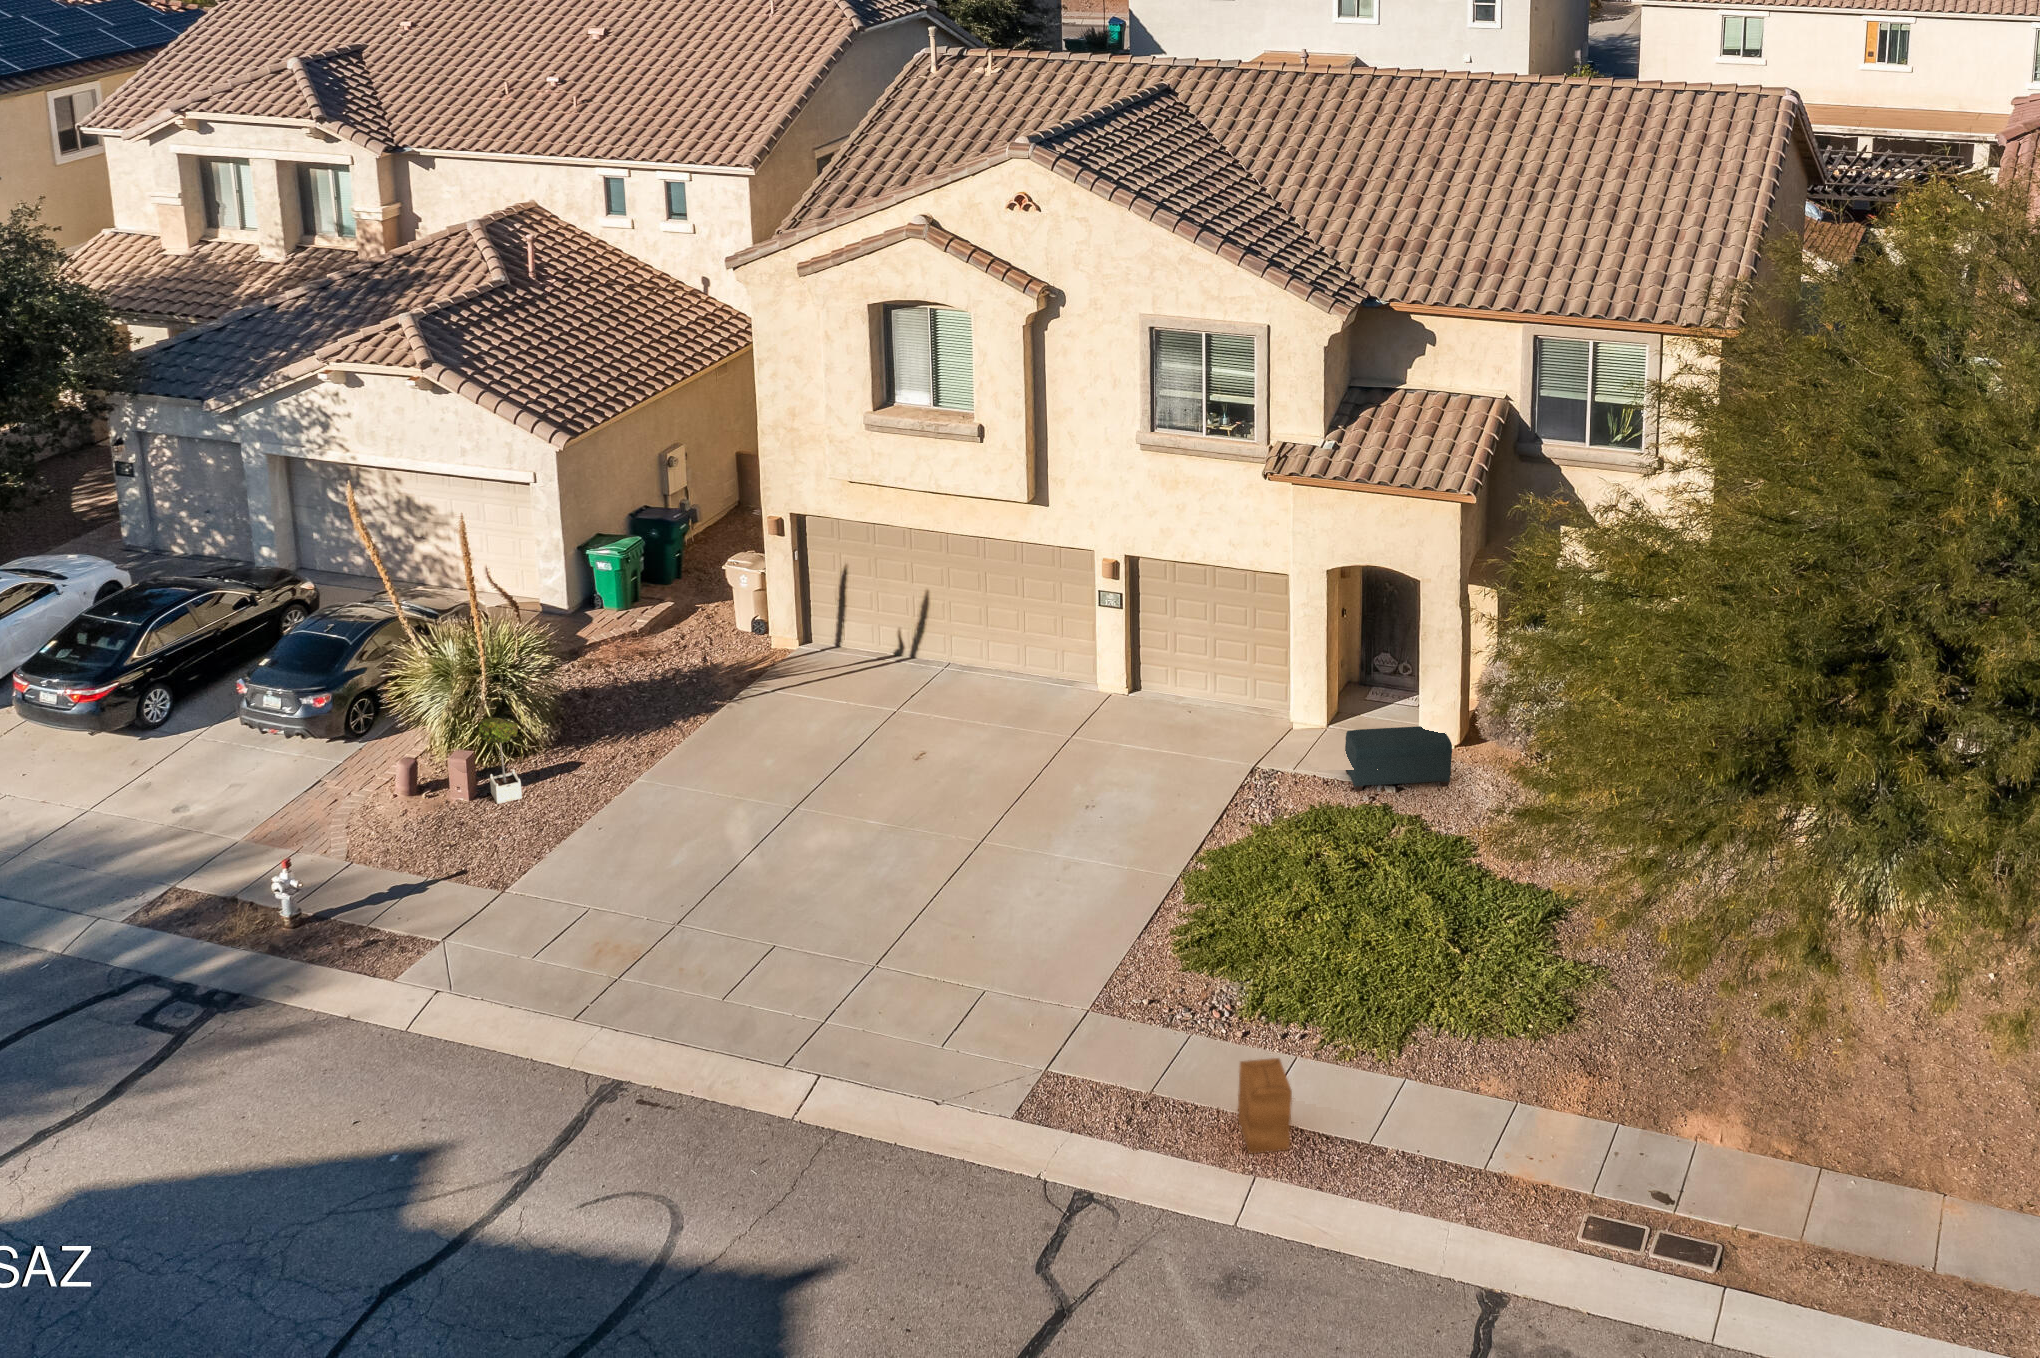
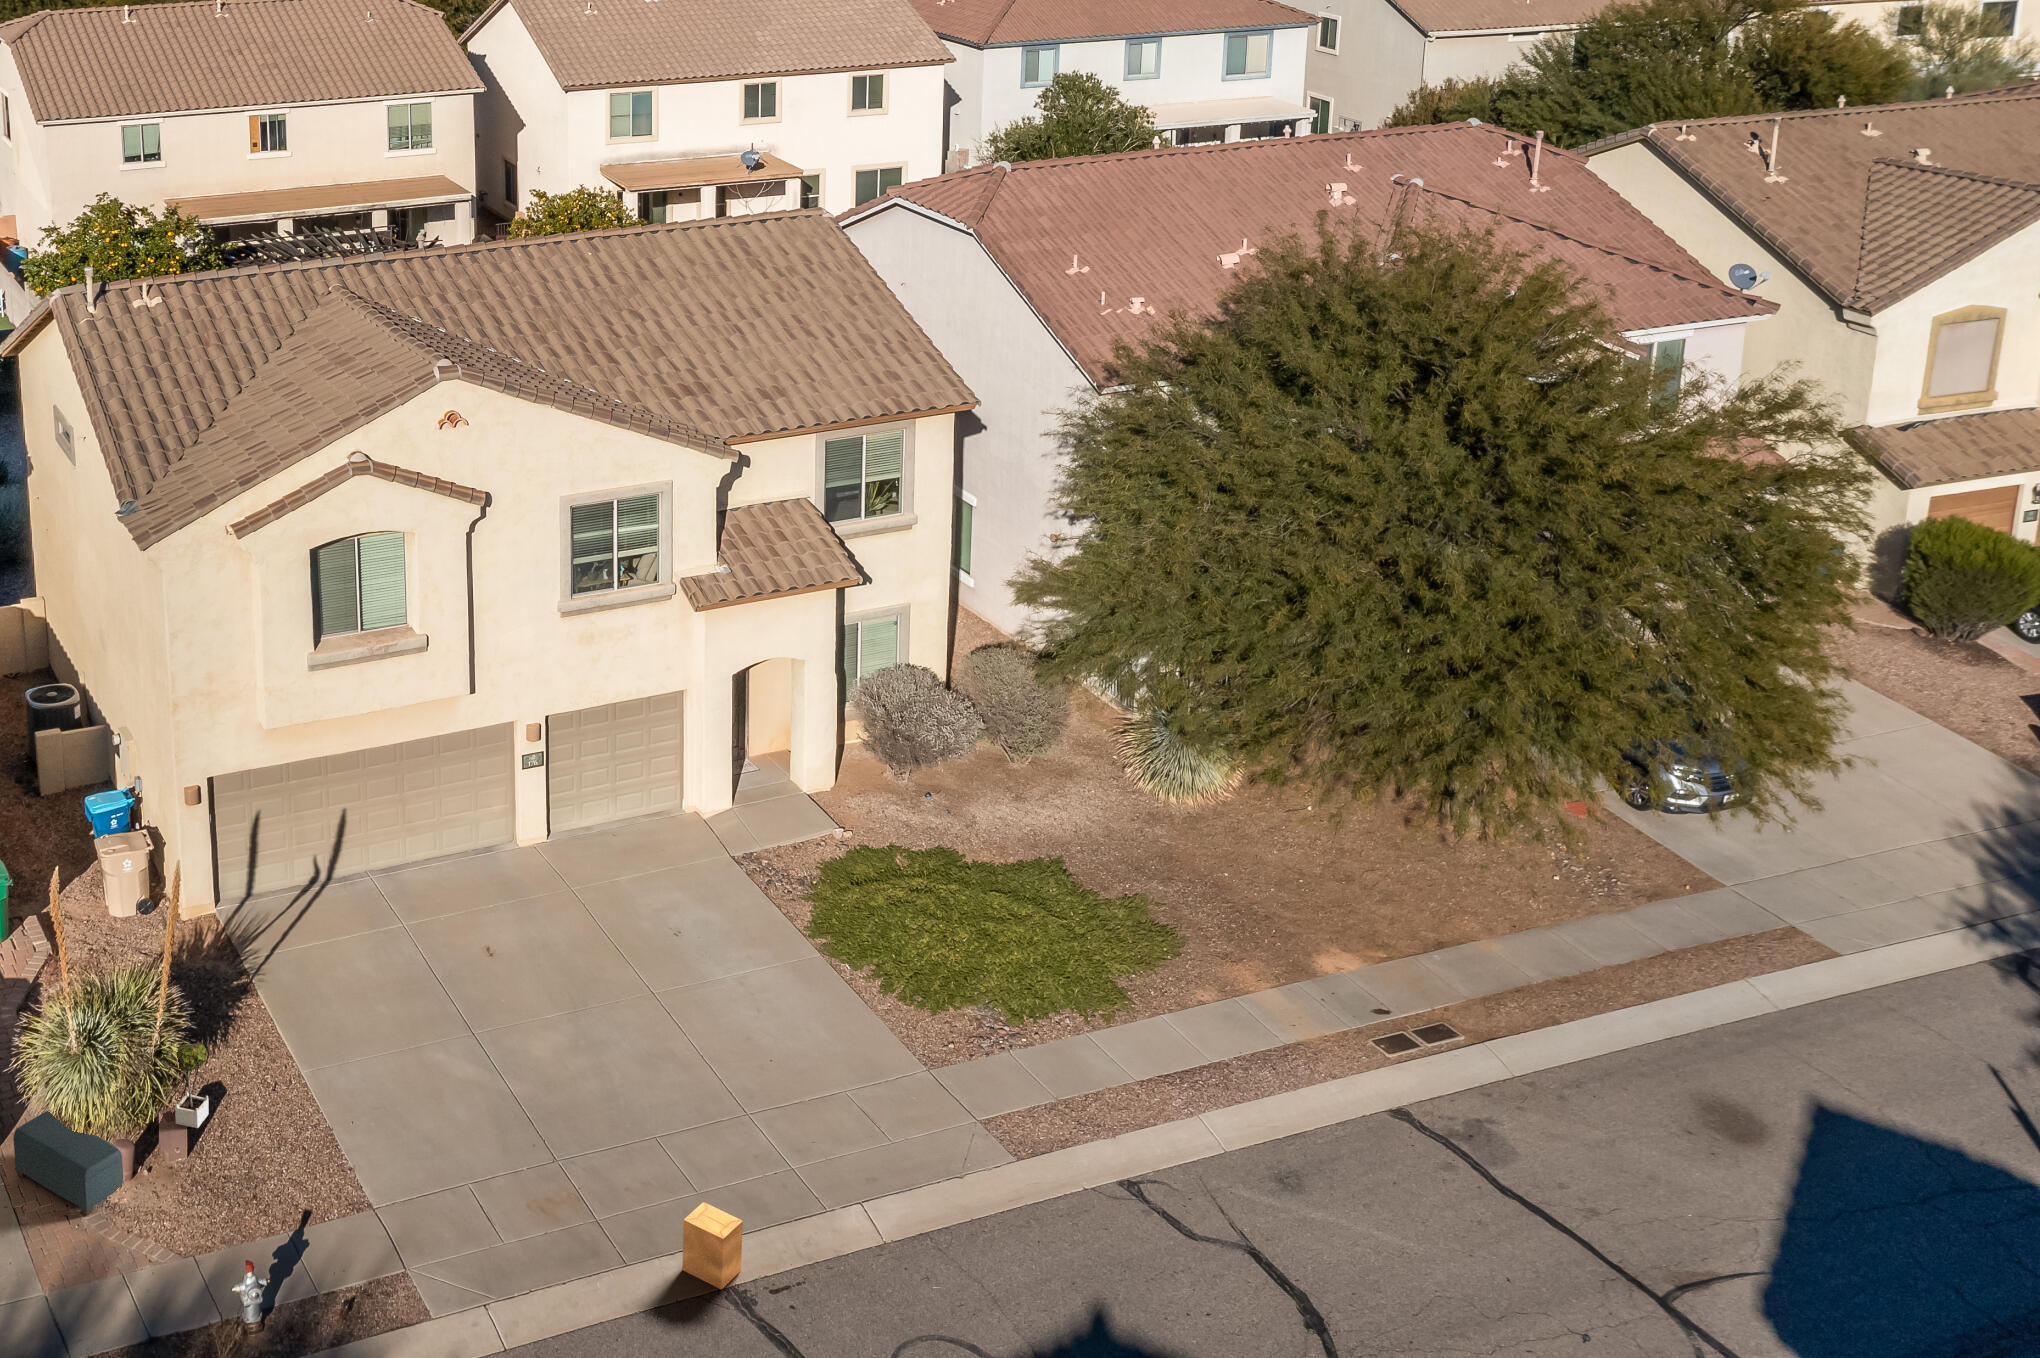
bench: present [1345,726,1452,791] -> present [13,1111,123,1216]
cardboard box: present [1238,1058,1292,1154] -> present [682,1202,743,1290]

